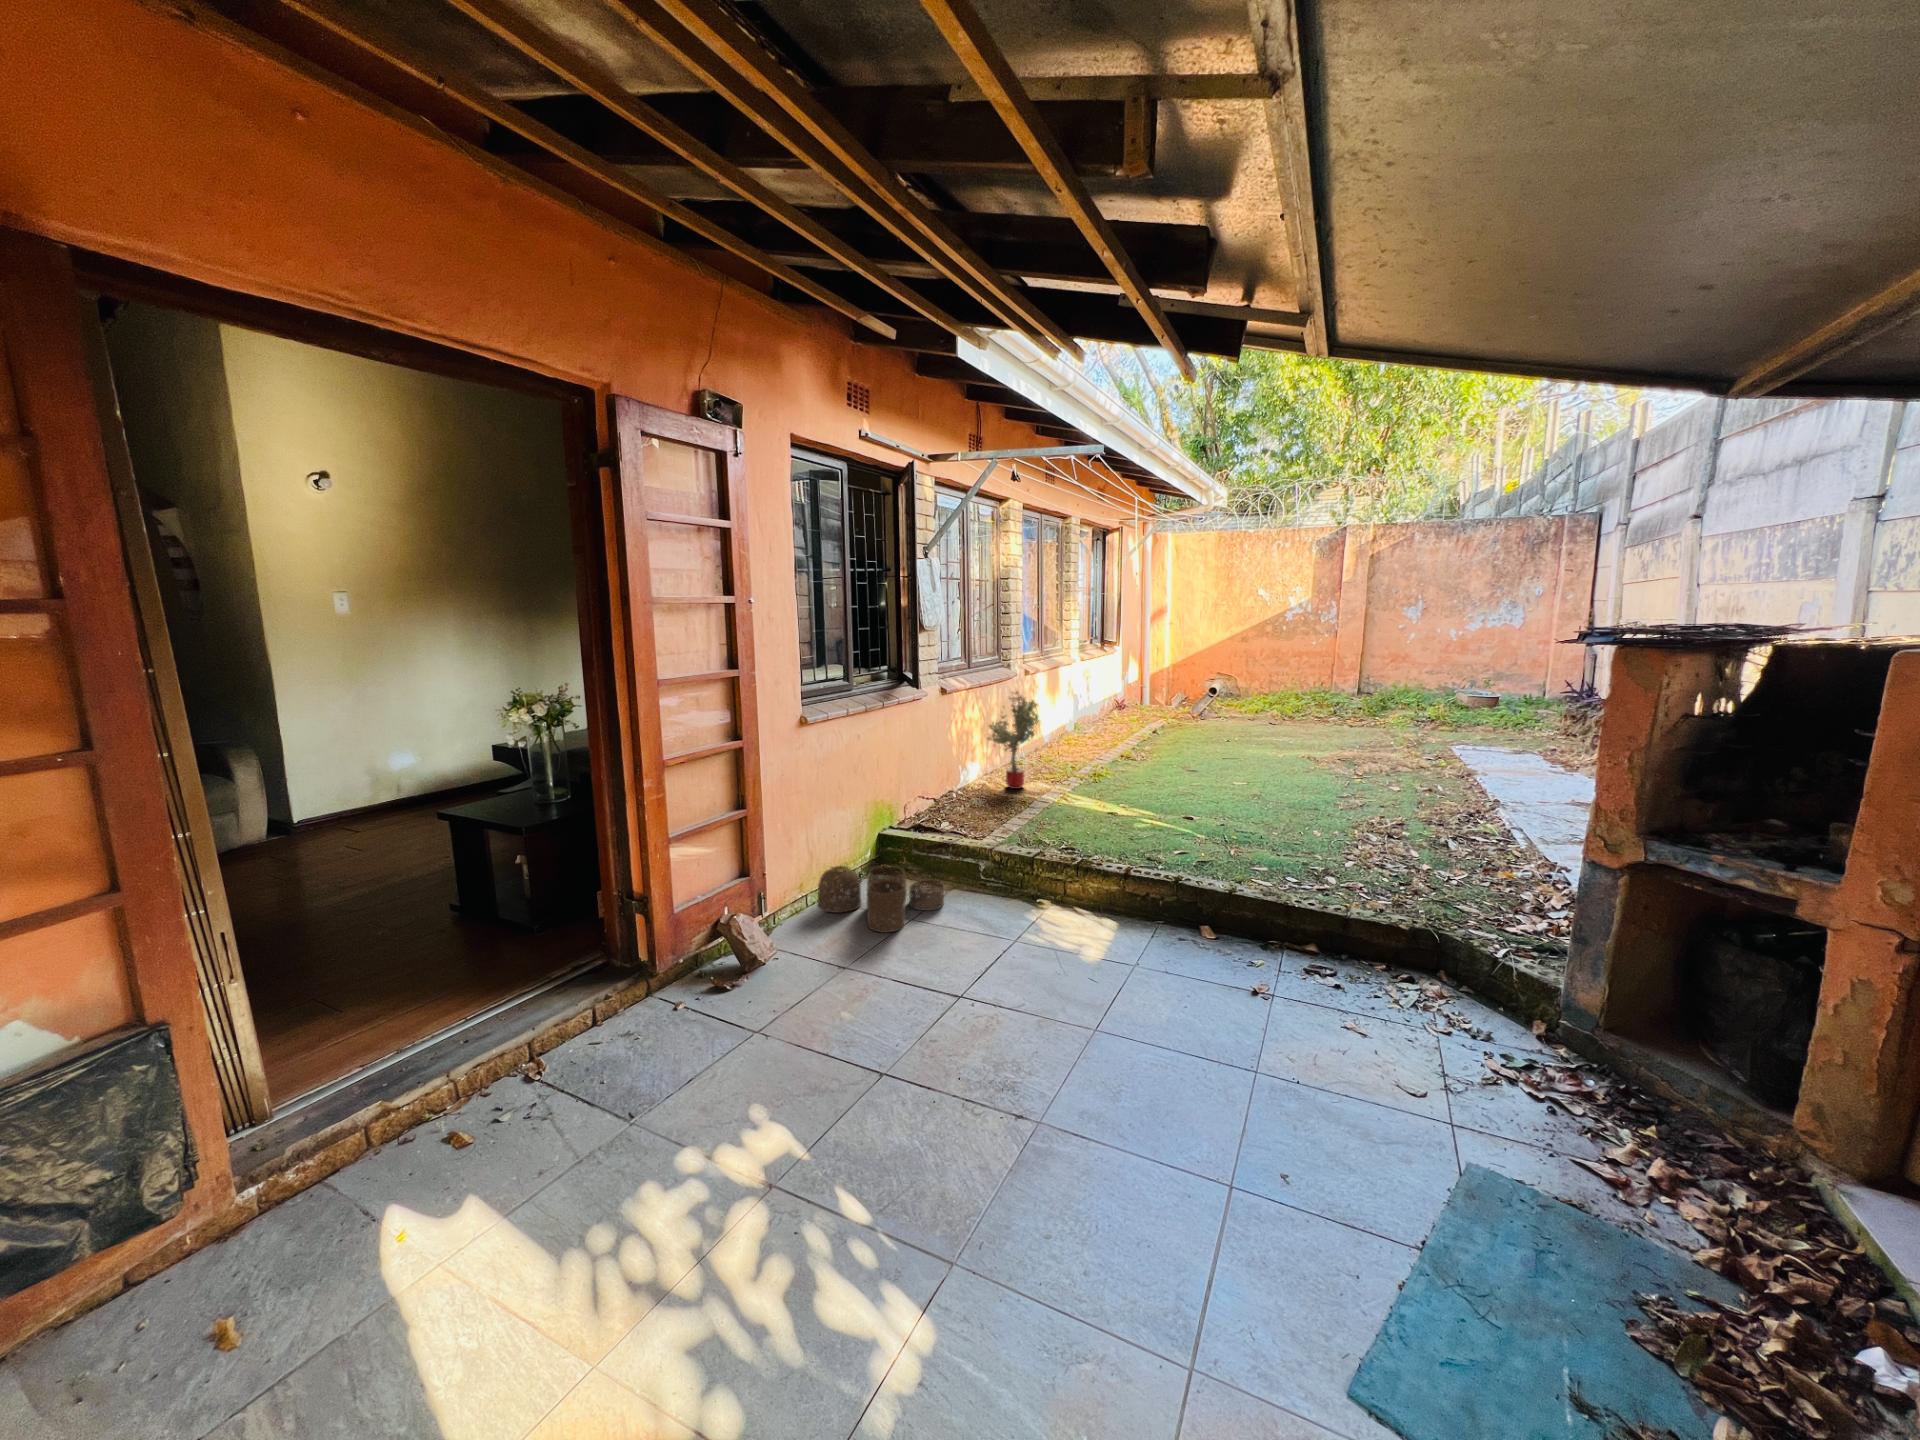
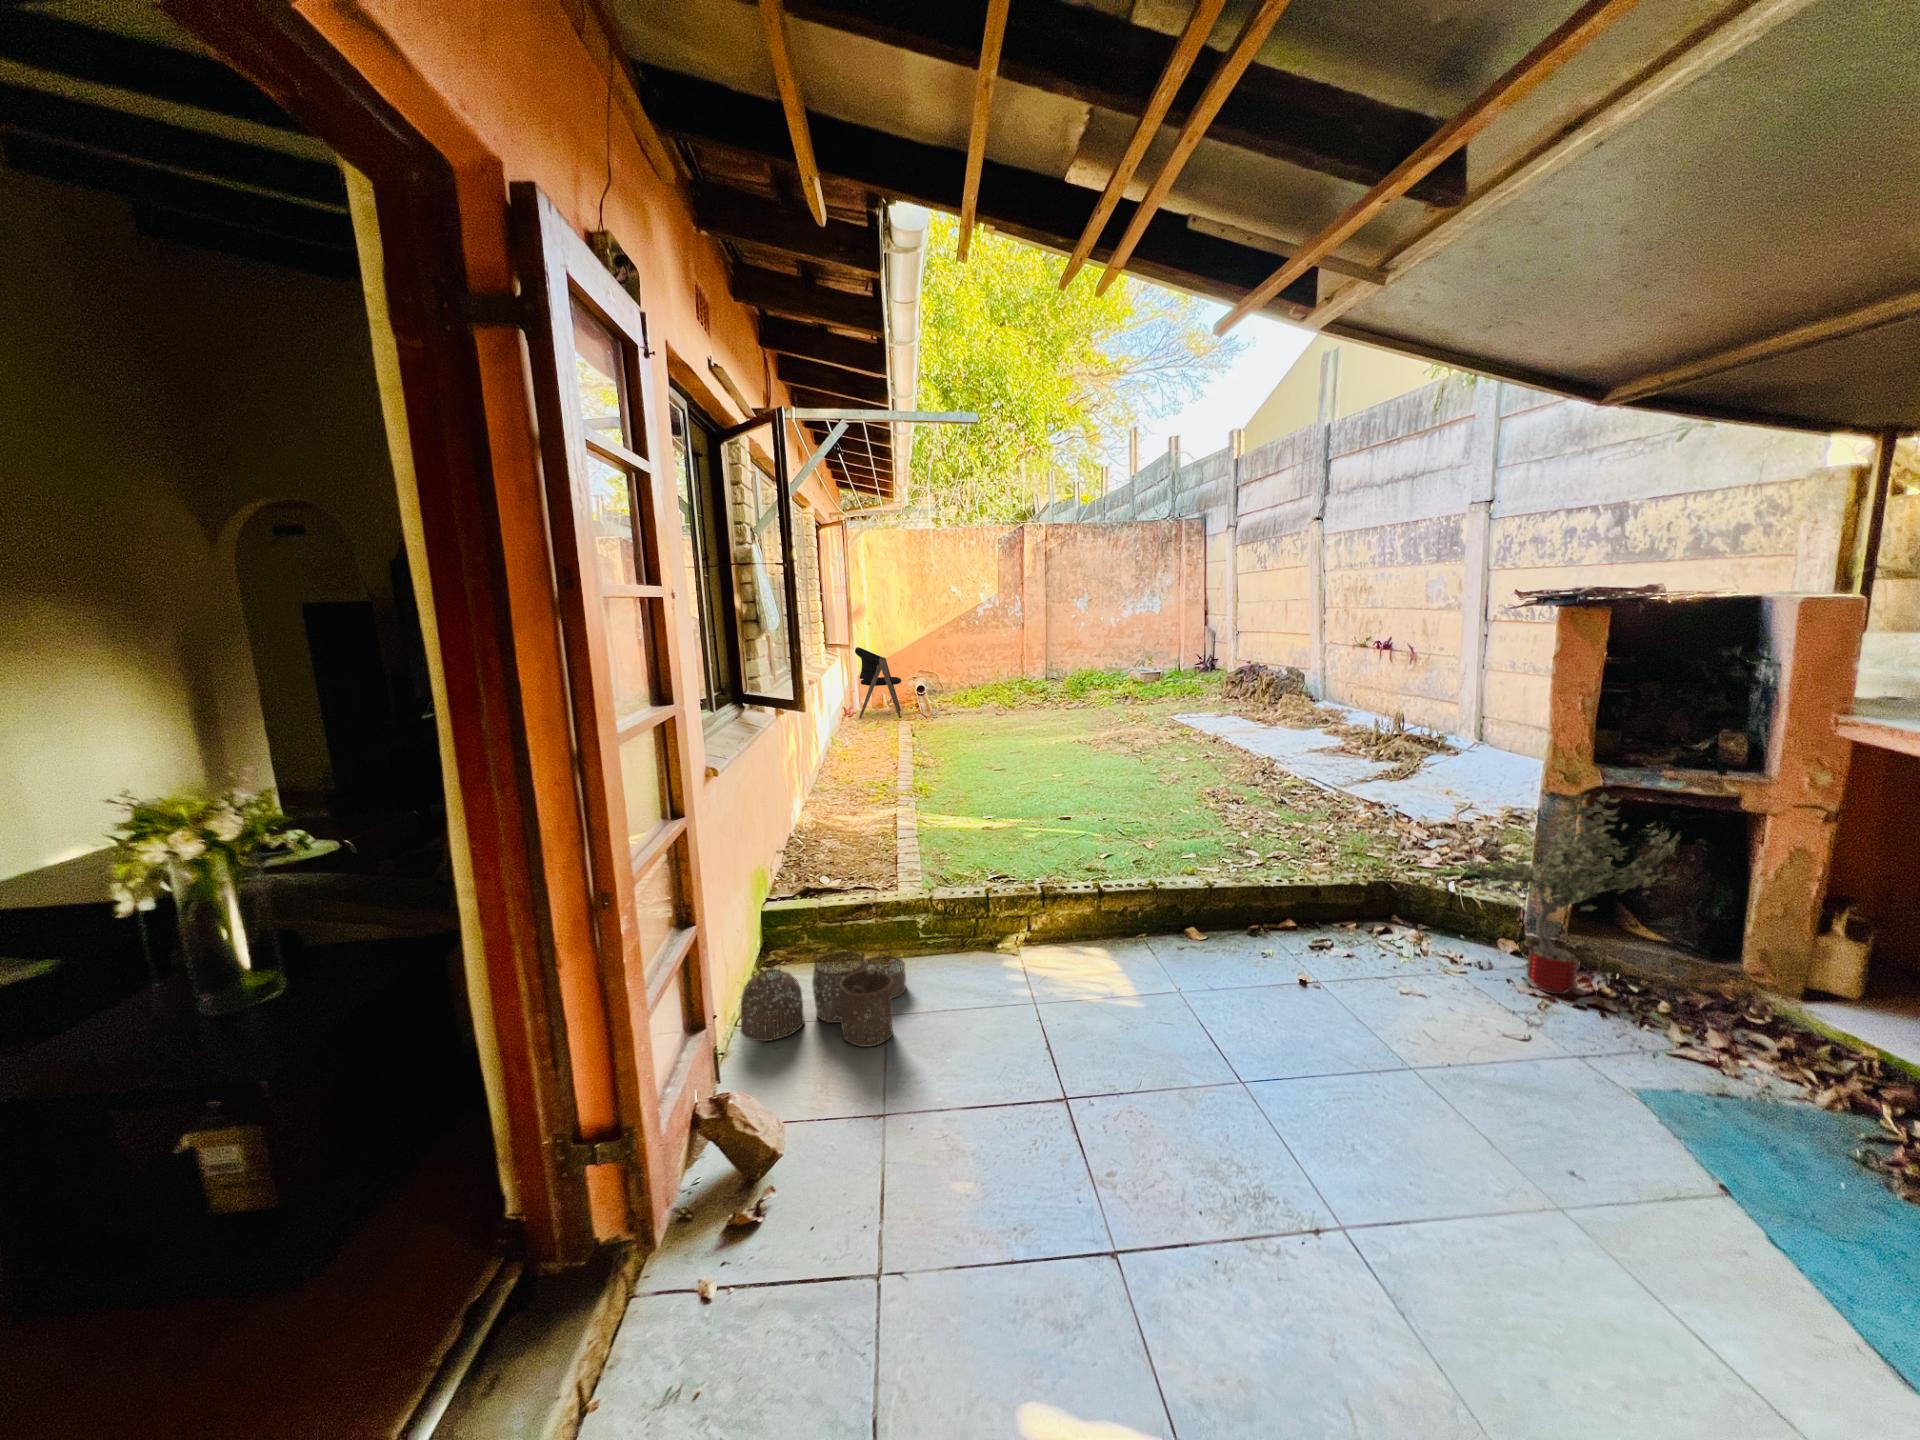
chair: none [1138,646,1186,715] -> present [855,647,901,718]
potted tree: present [987,692,1039,789] -> present [1463,792,1680,994]

